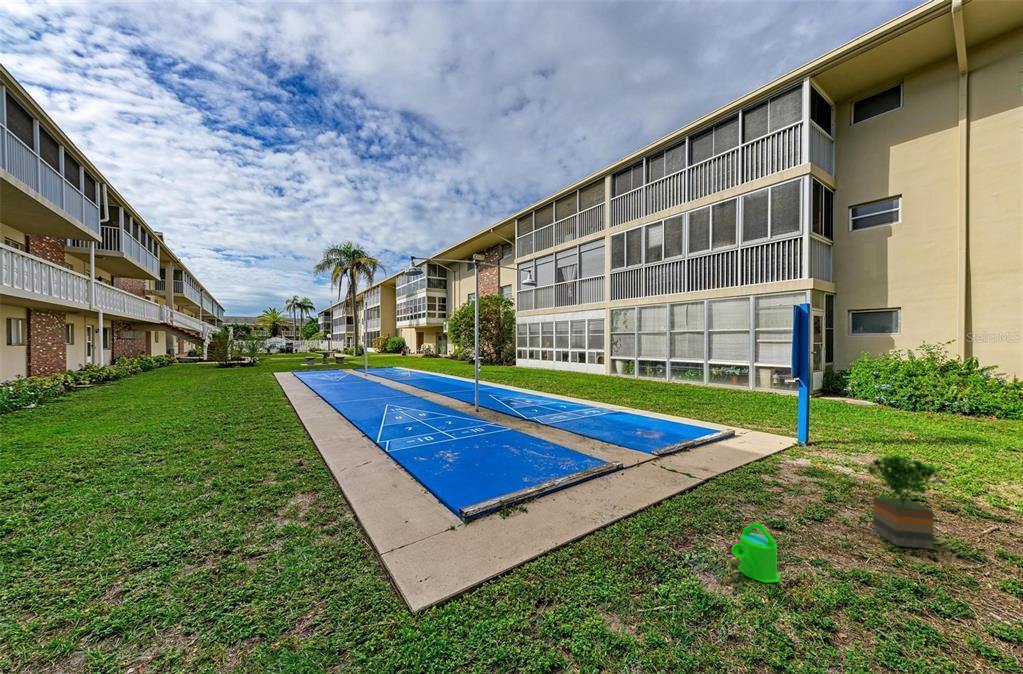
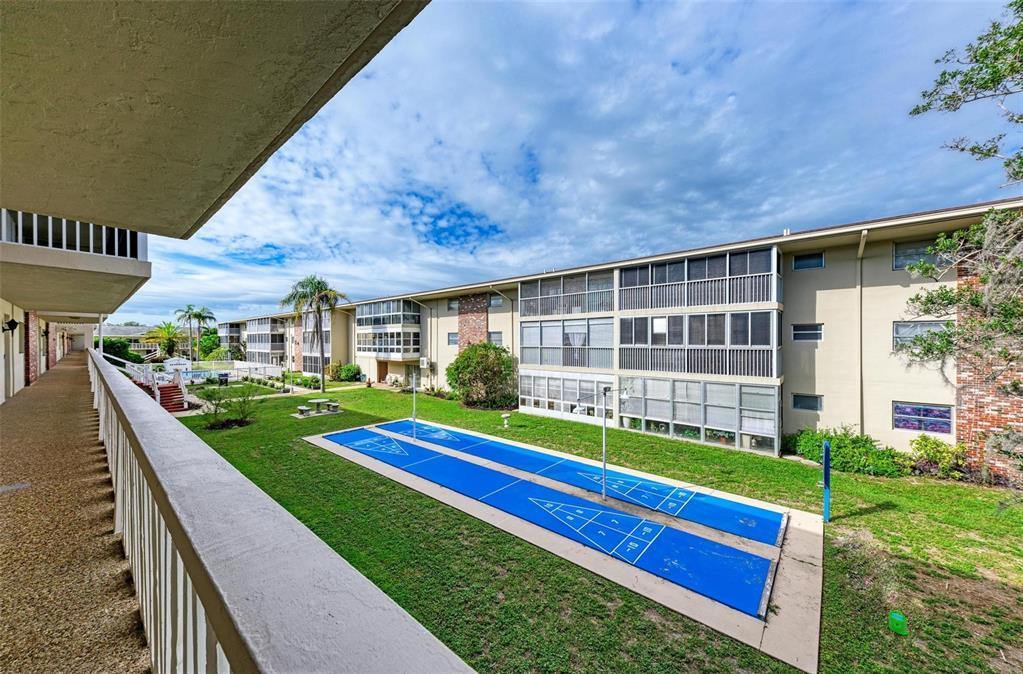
potted tree: present [868,456,947,549] -> none [908,561,941,603]

